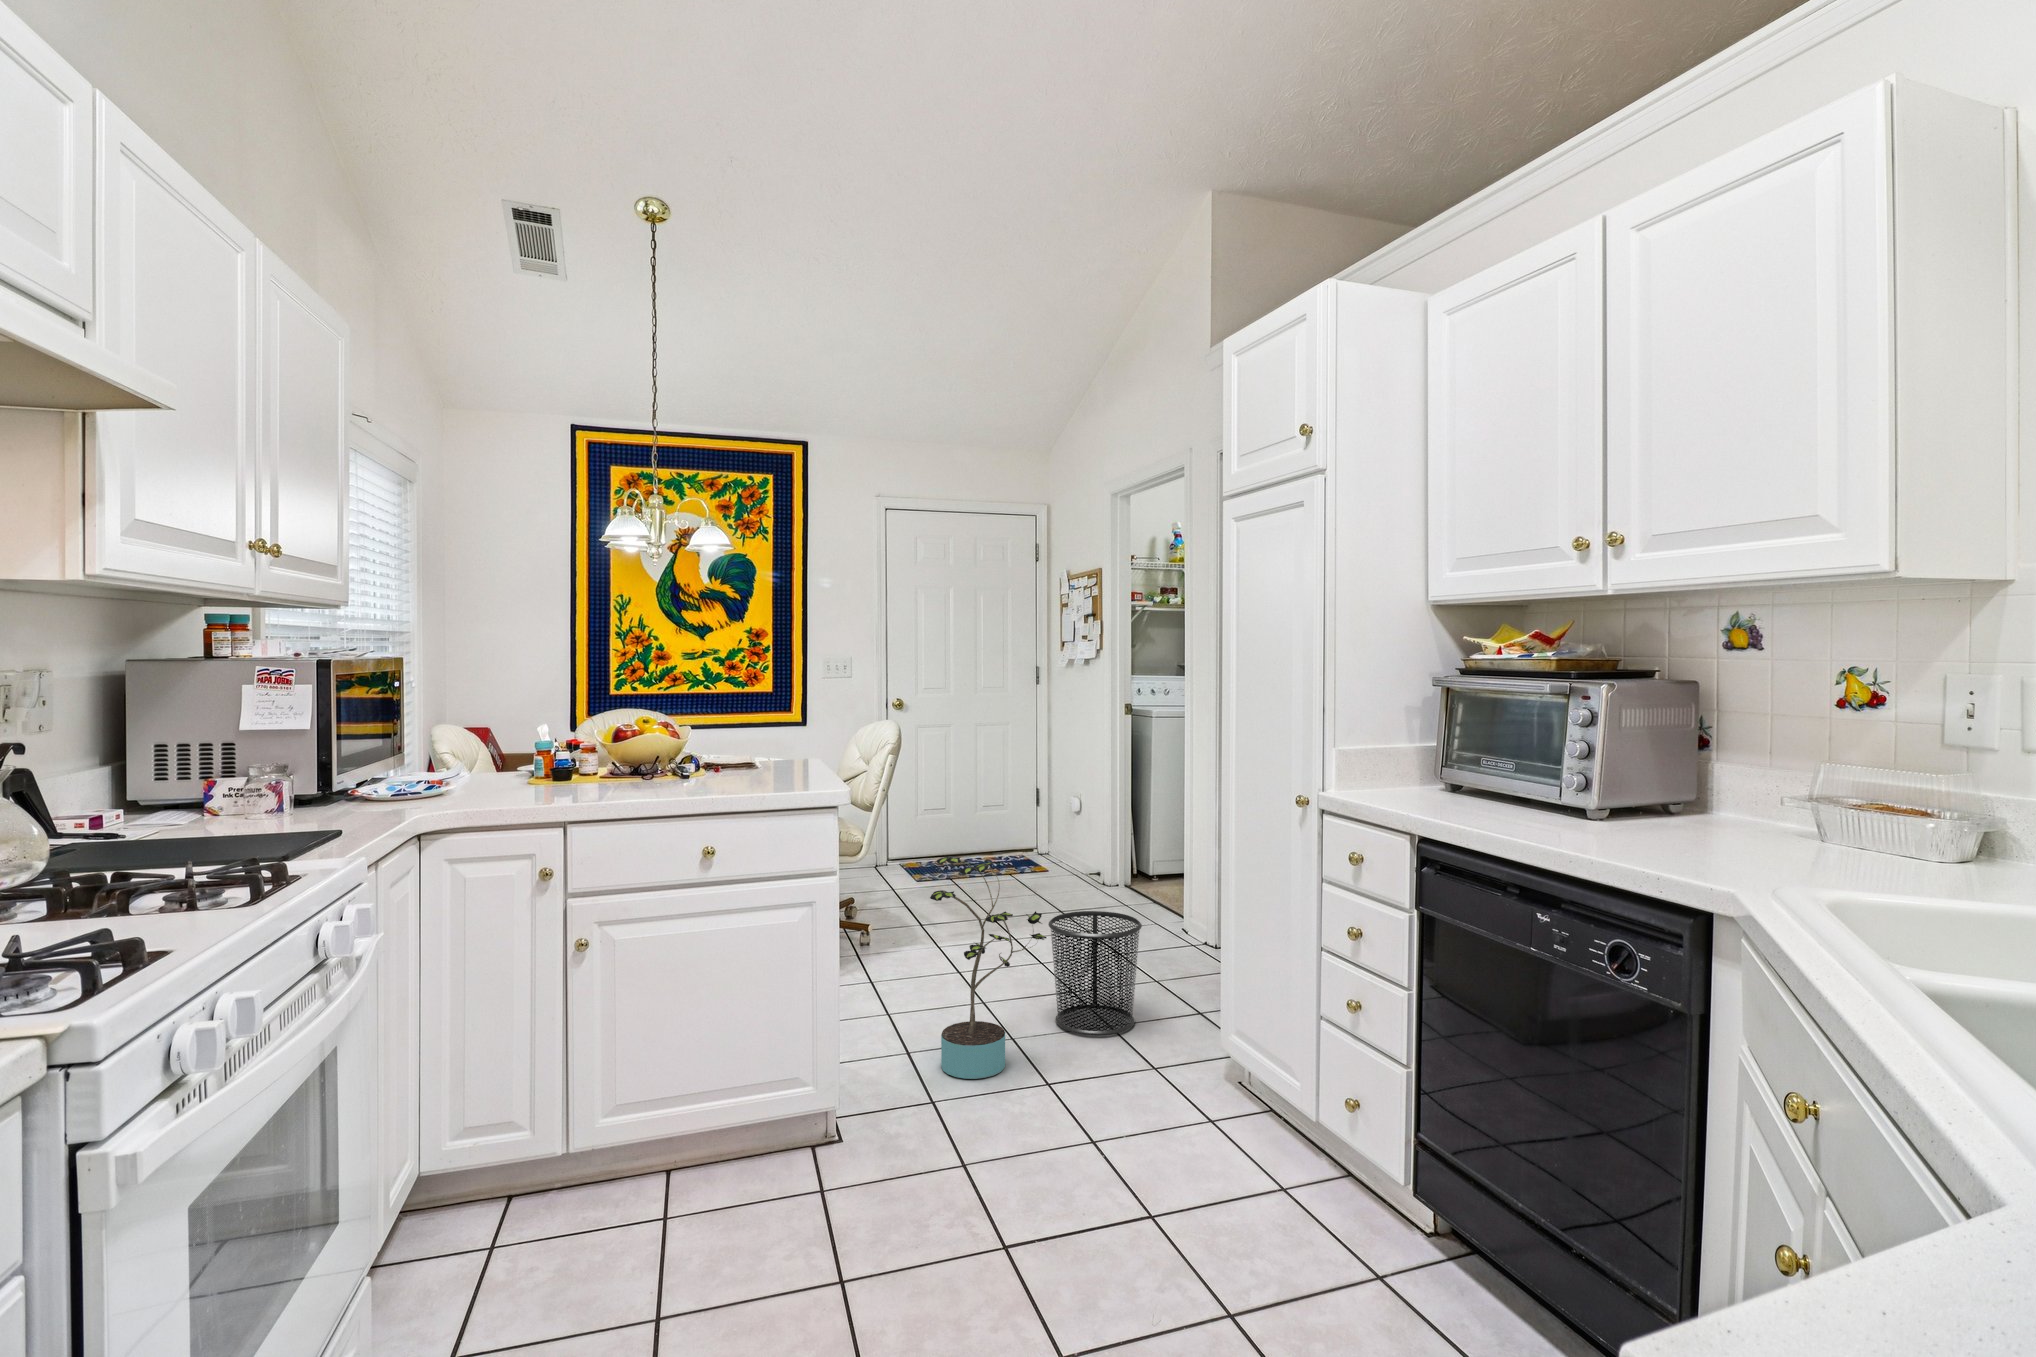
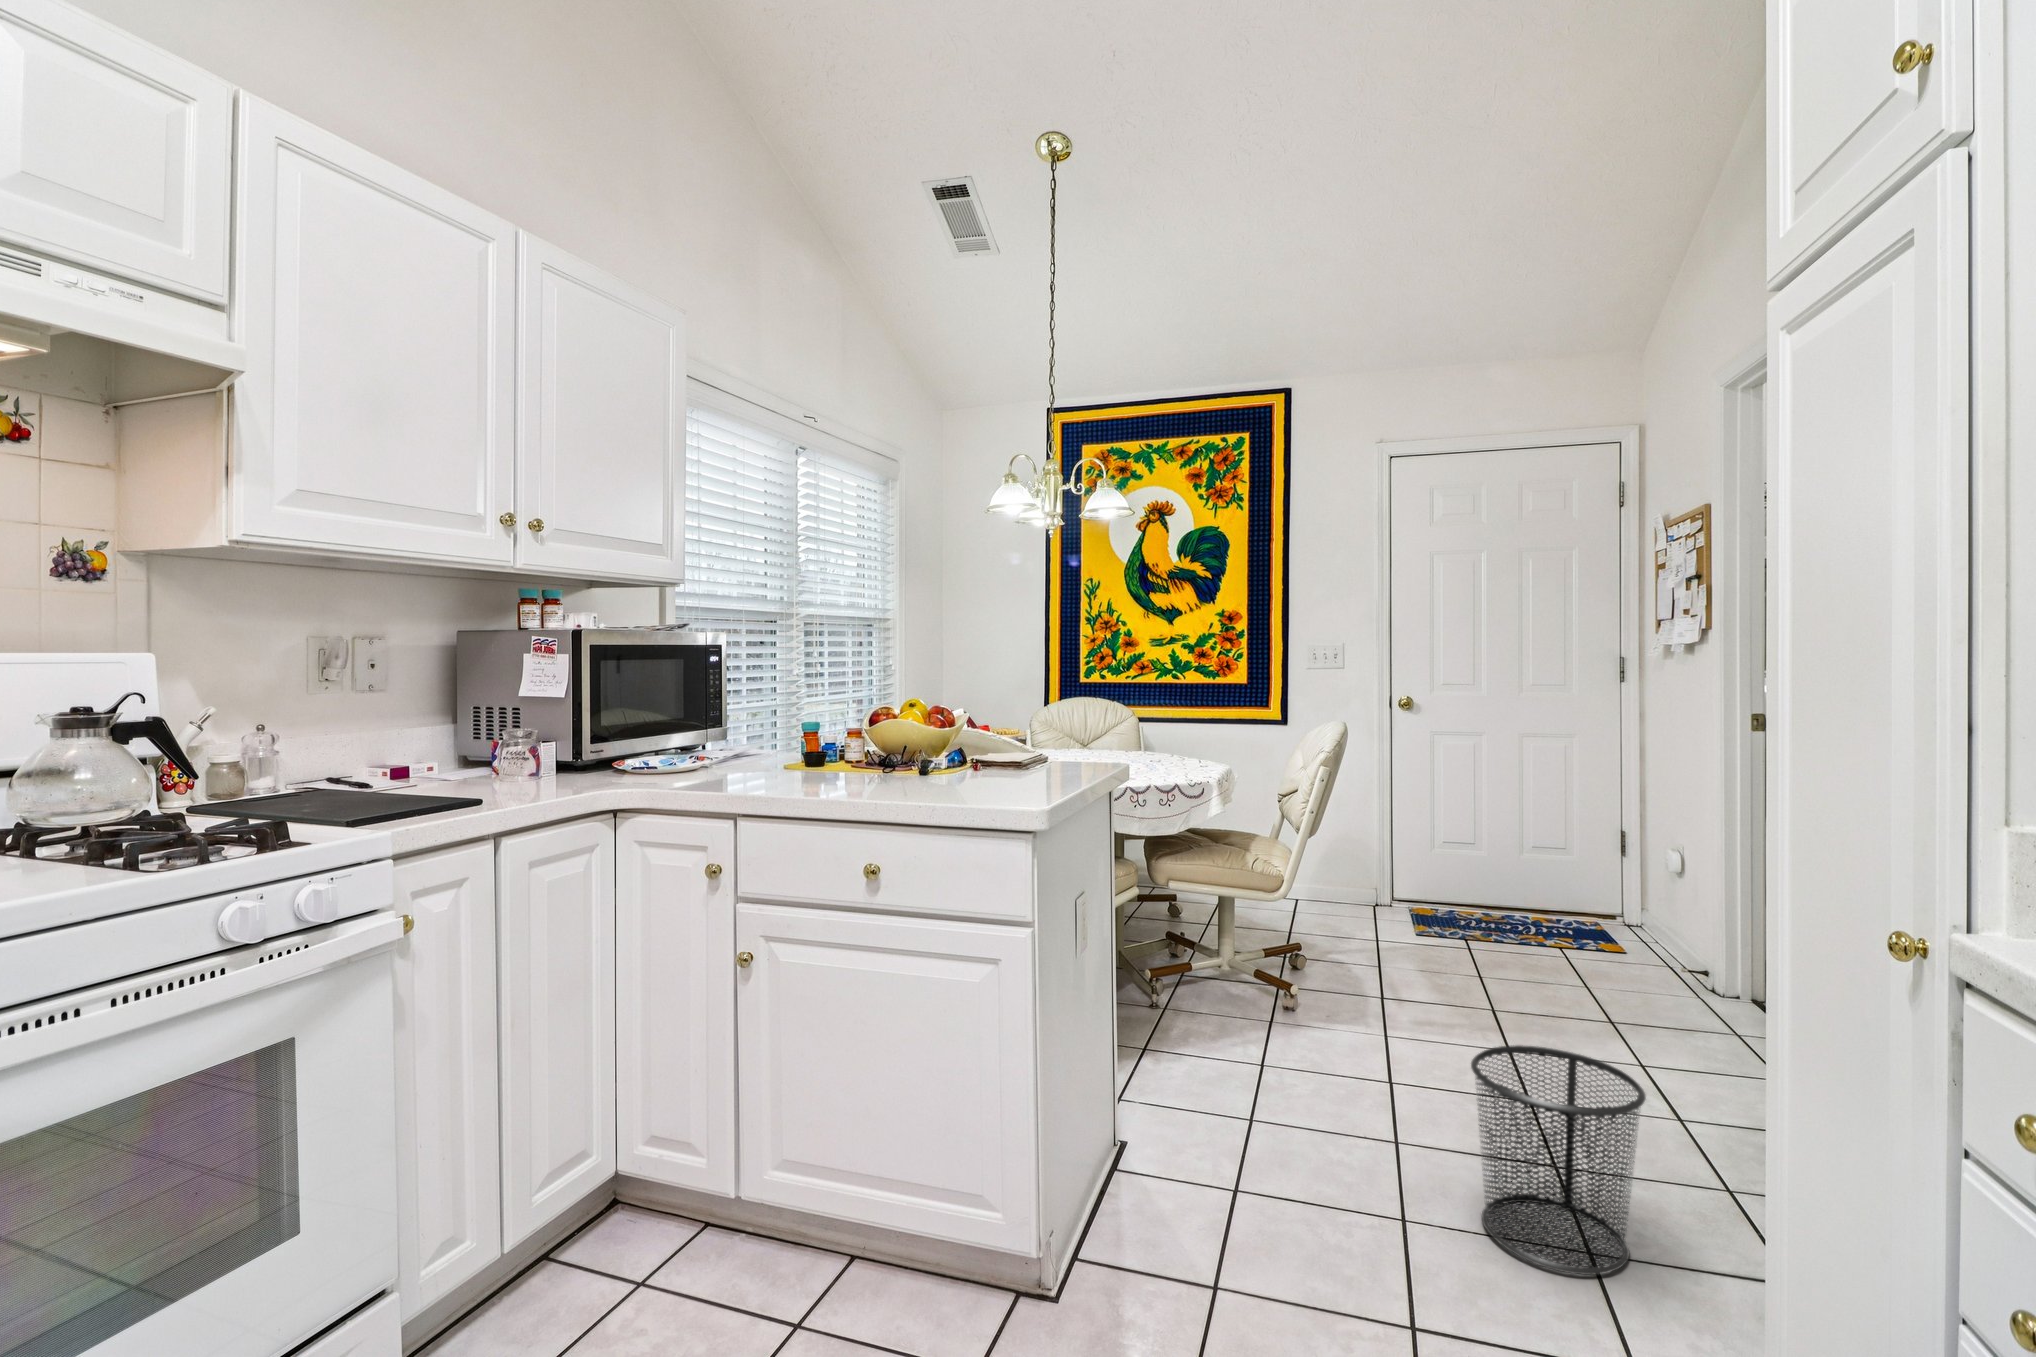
potted plant: present [930,857,1047,1079] -> none [1224,932,1425,1279]

